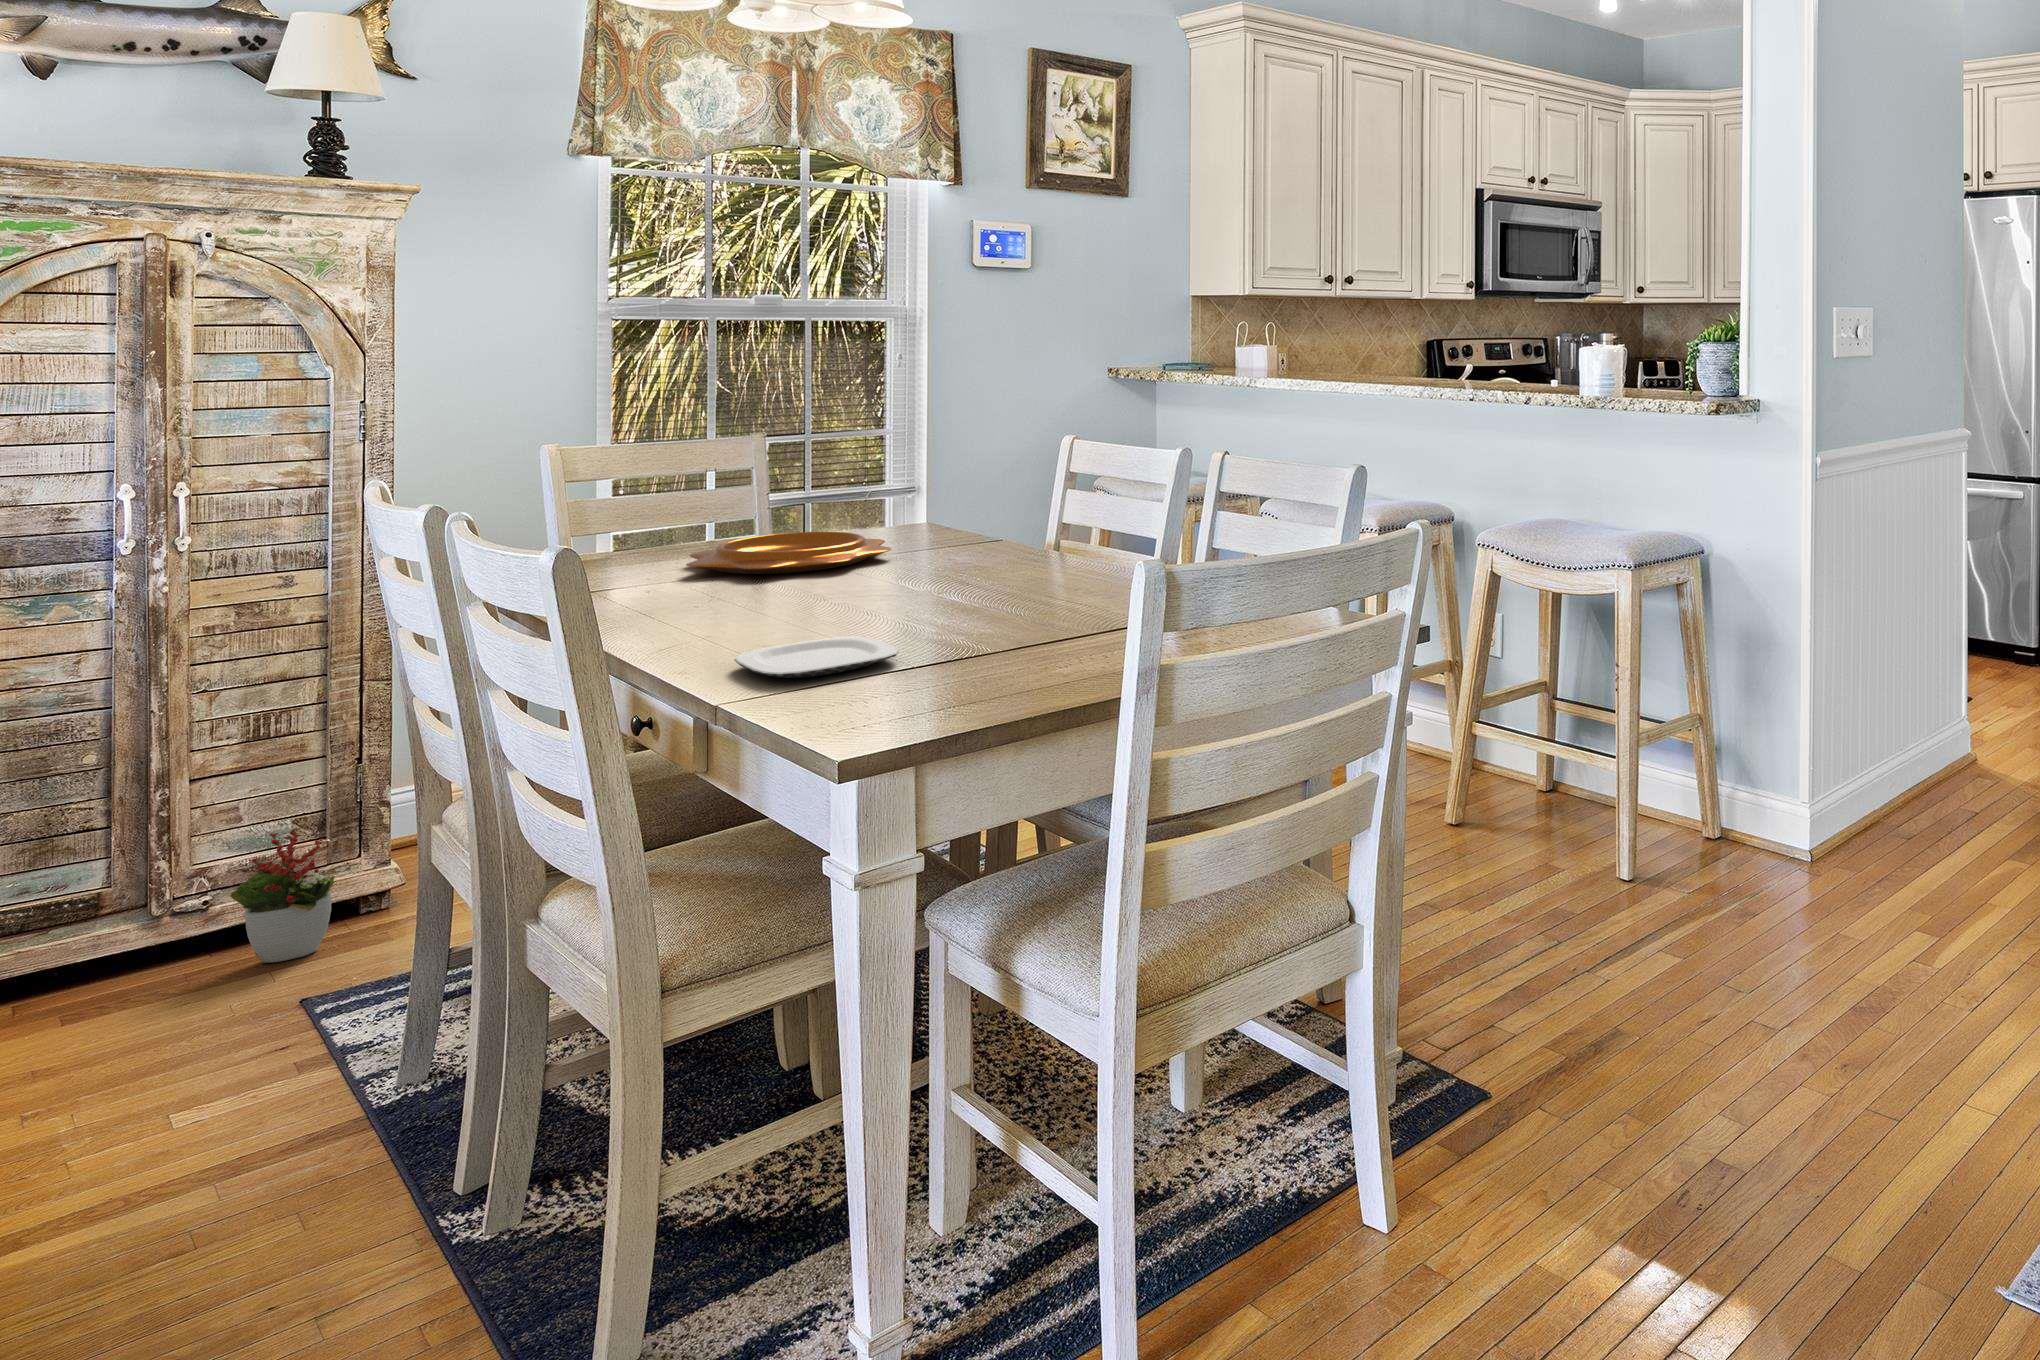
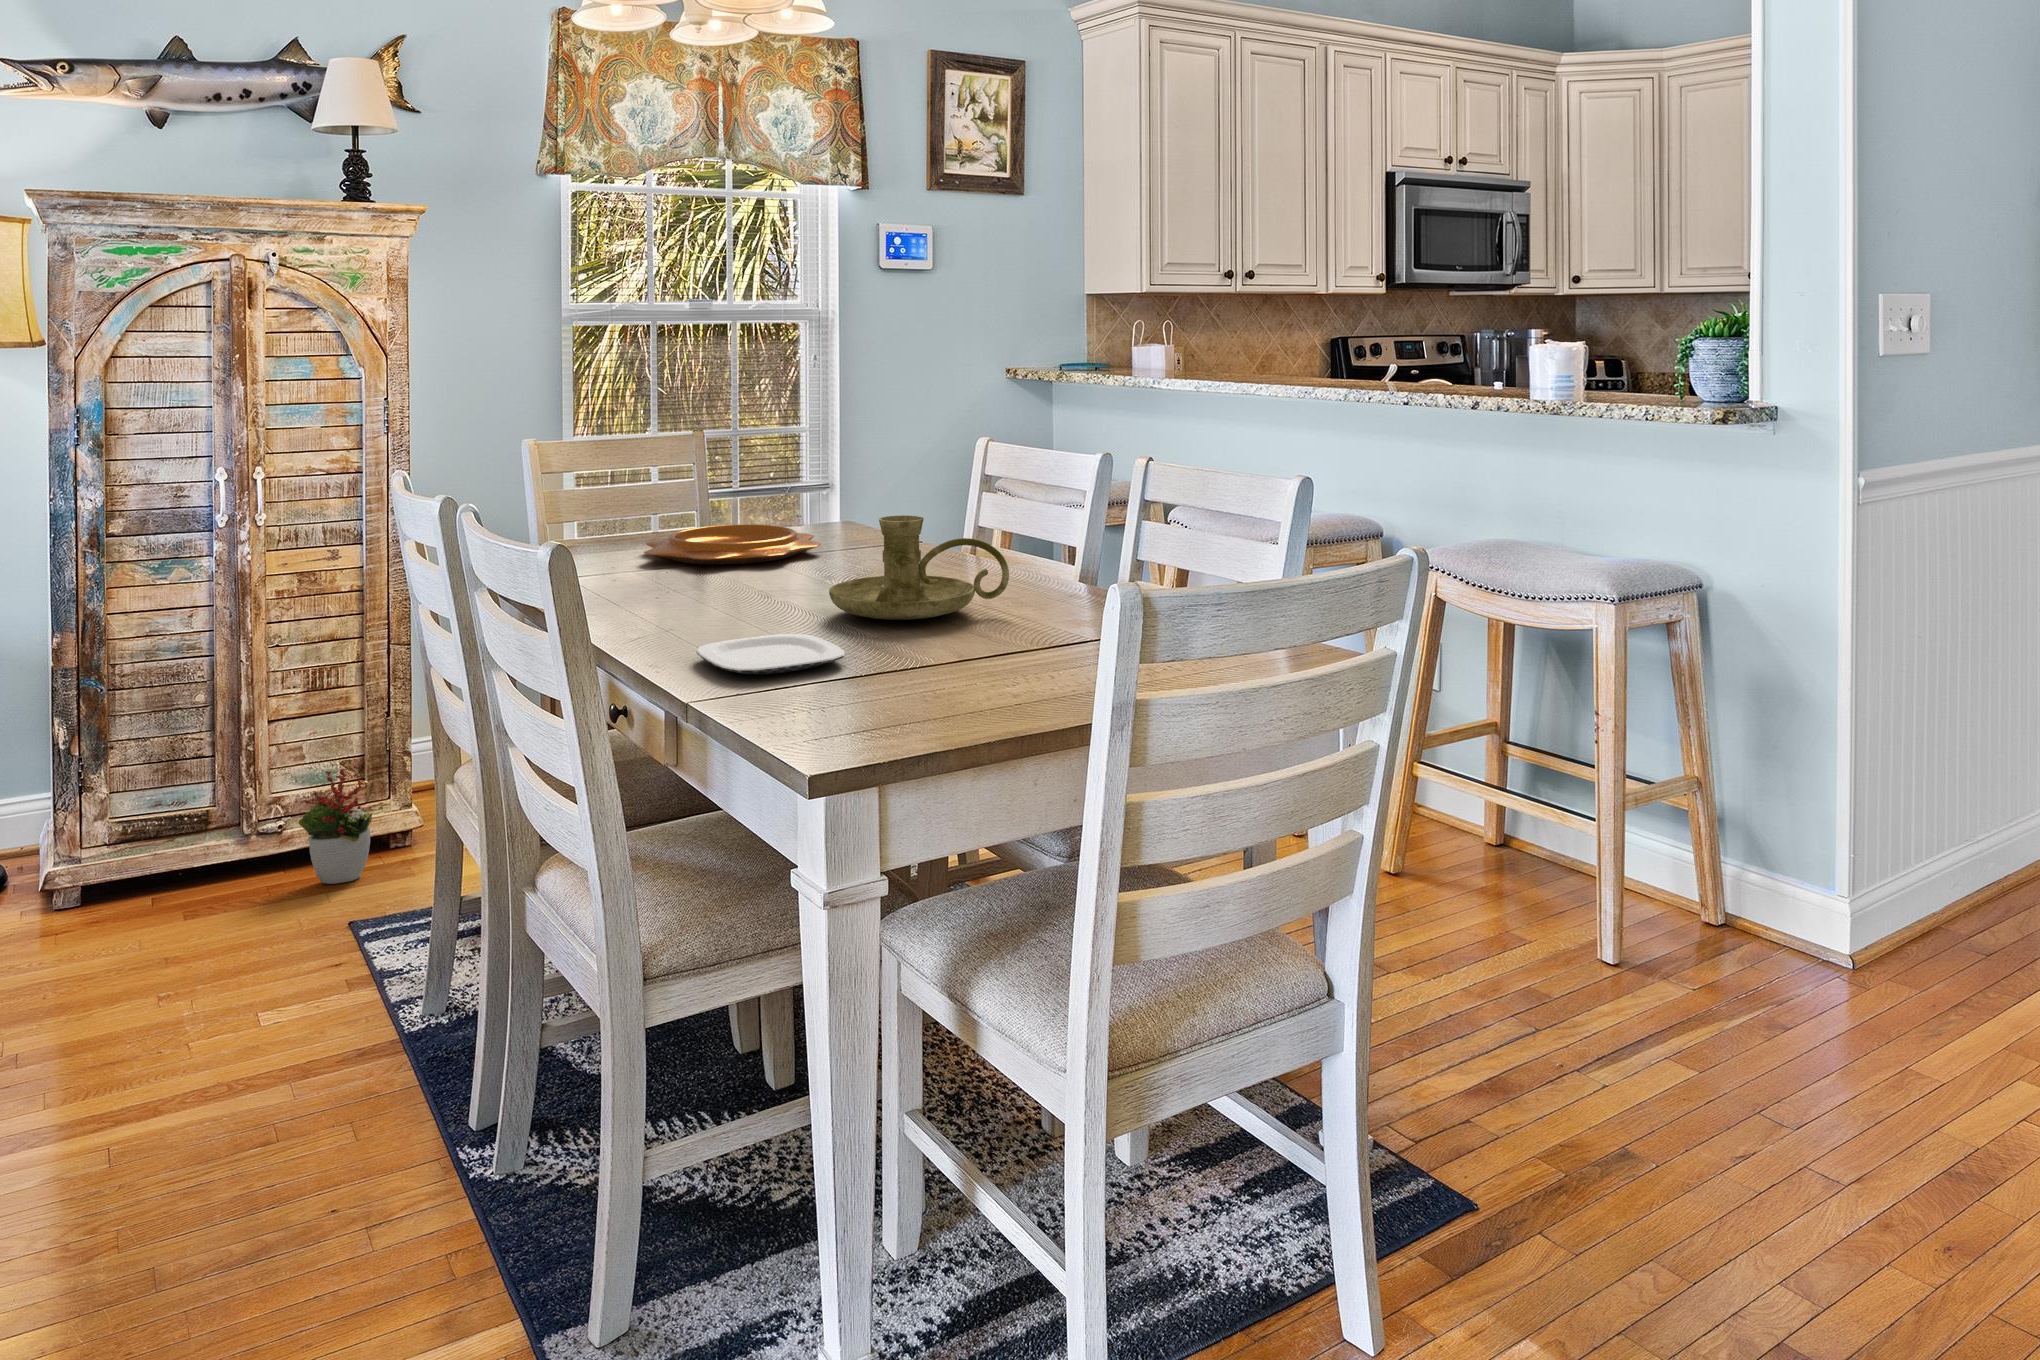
candle holder: none [889,516,1077,617] -> present [829,515,1009,620]

